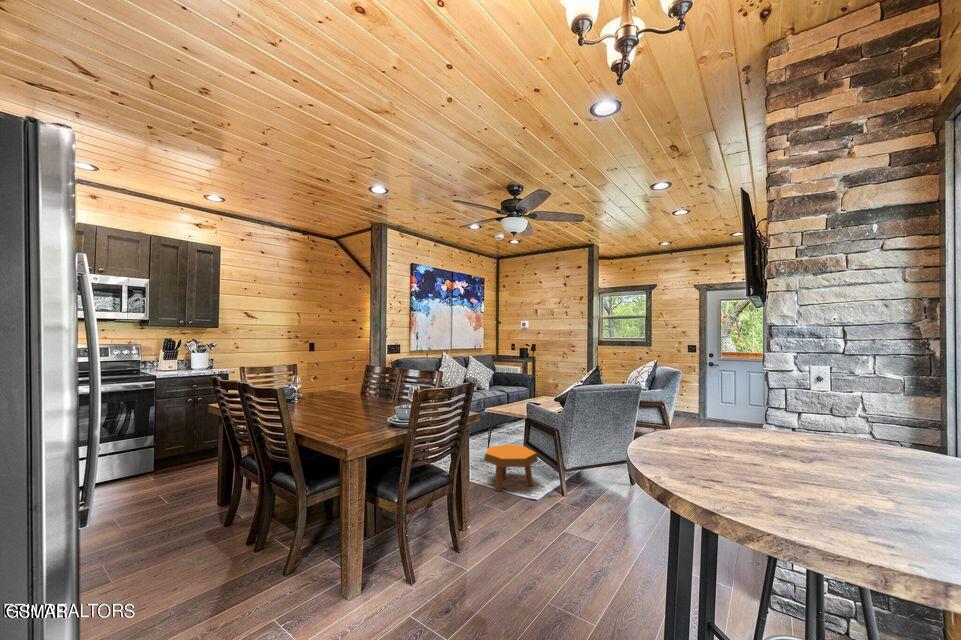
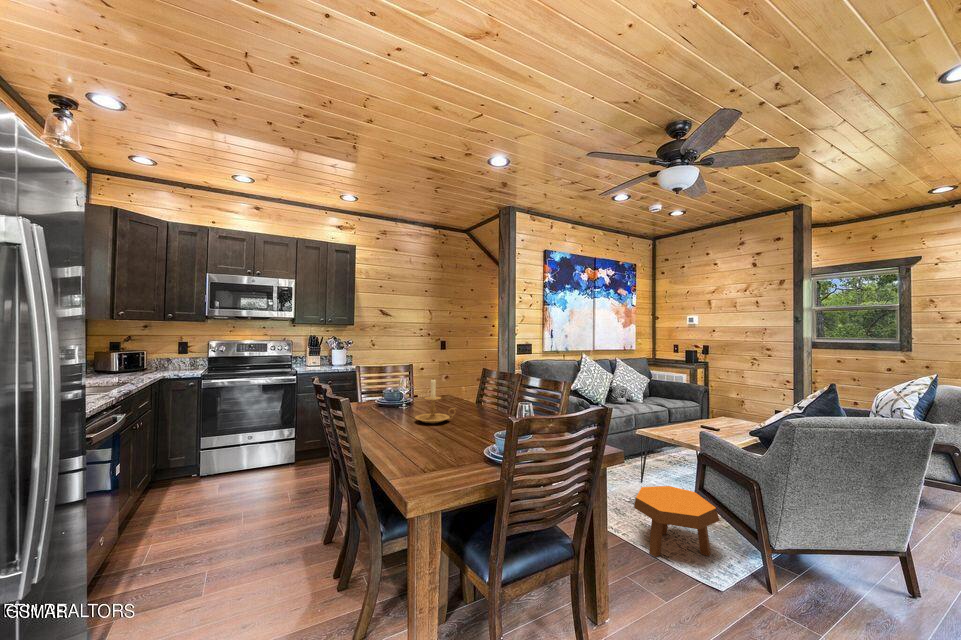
candle holder: none [316,372,352,409] -> present [415,380,456,423]

